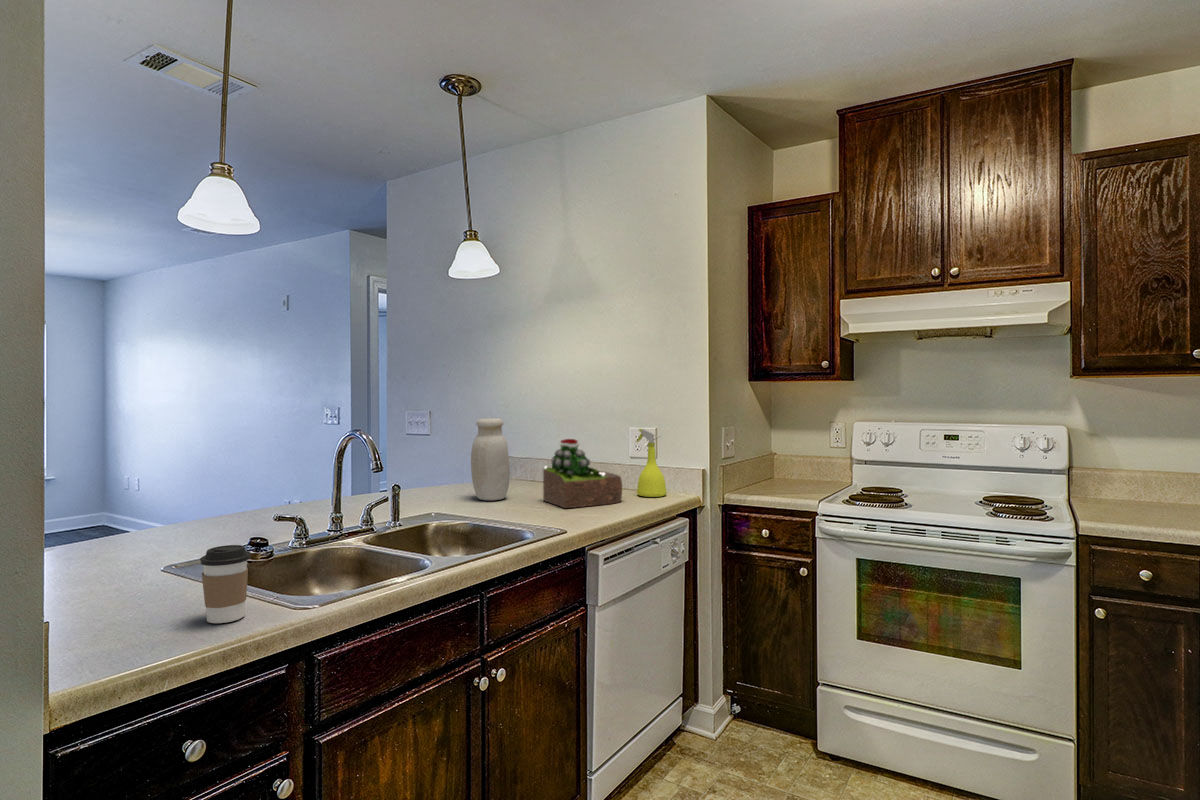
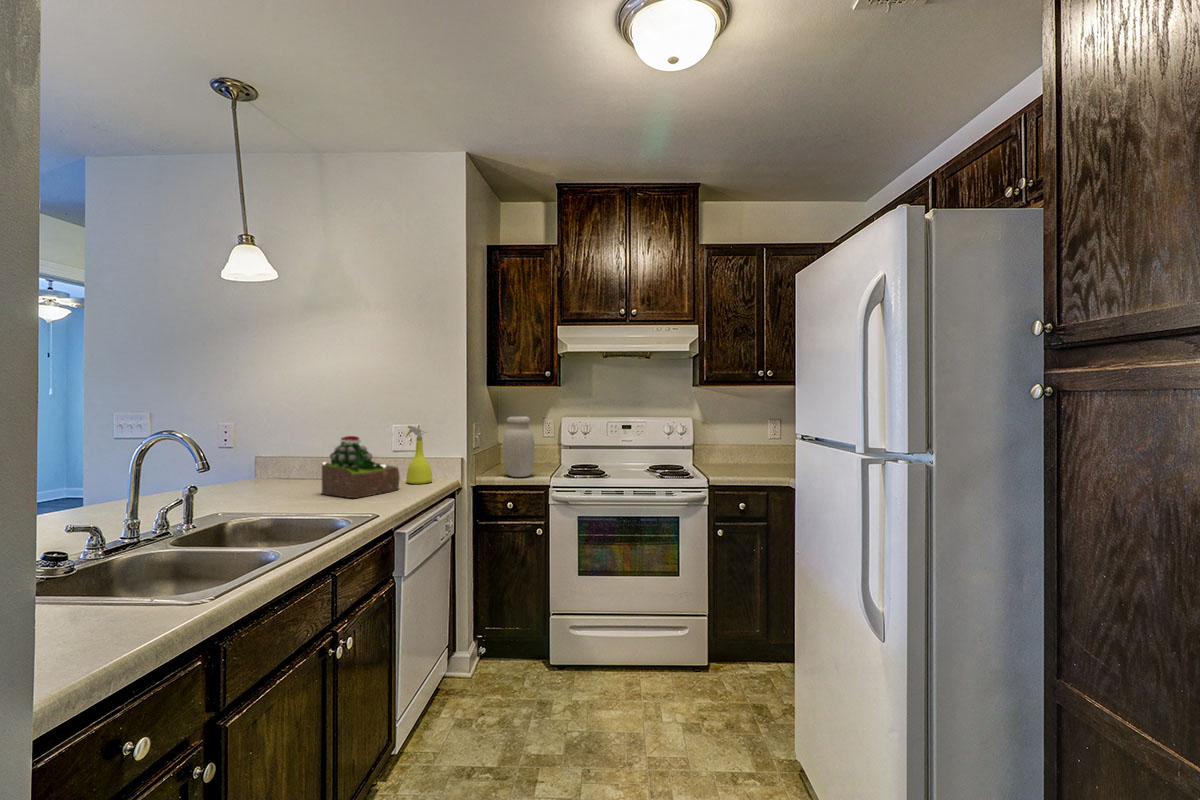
jar: present [471,418,510,500] -> present [503,416,534,477]
coffee cup: present [200,545,251,623] -> none [99,547,156,627]

